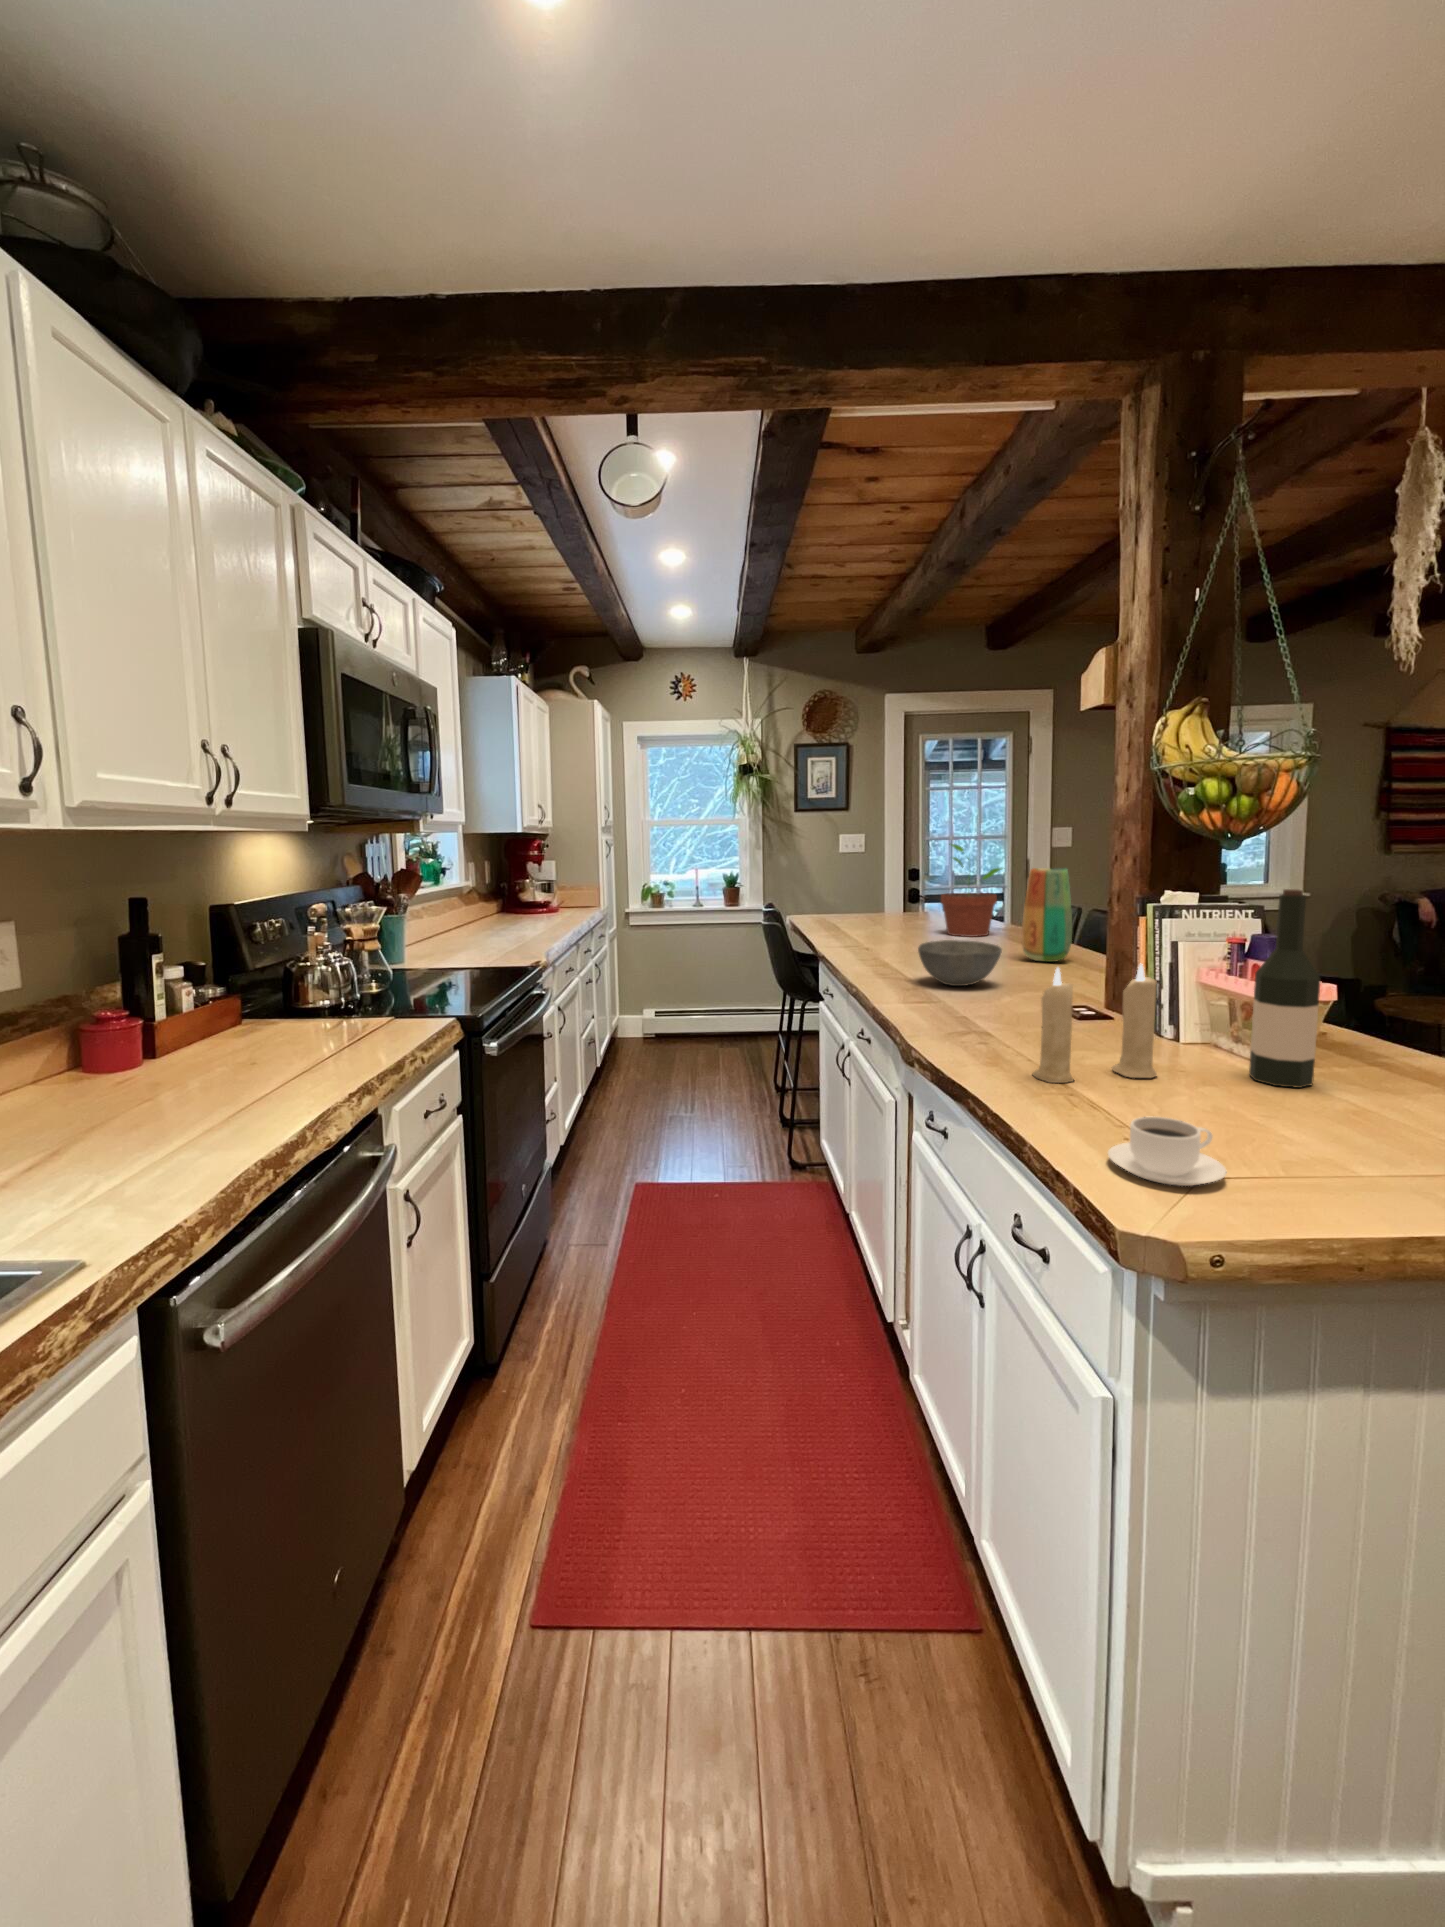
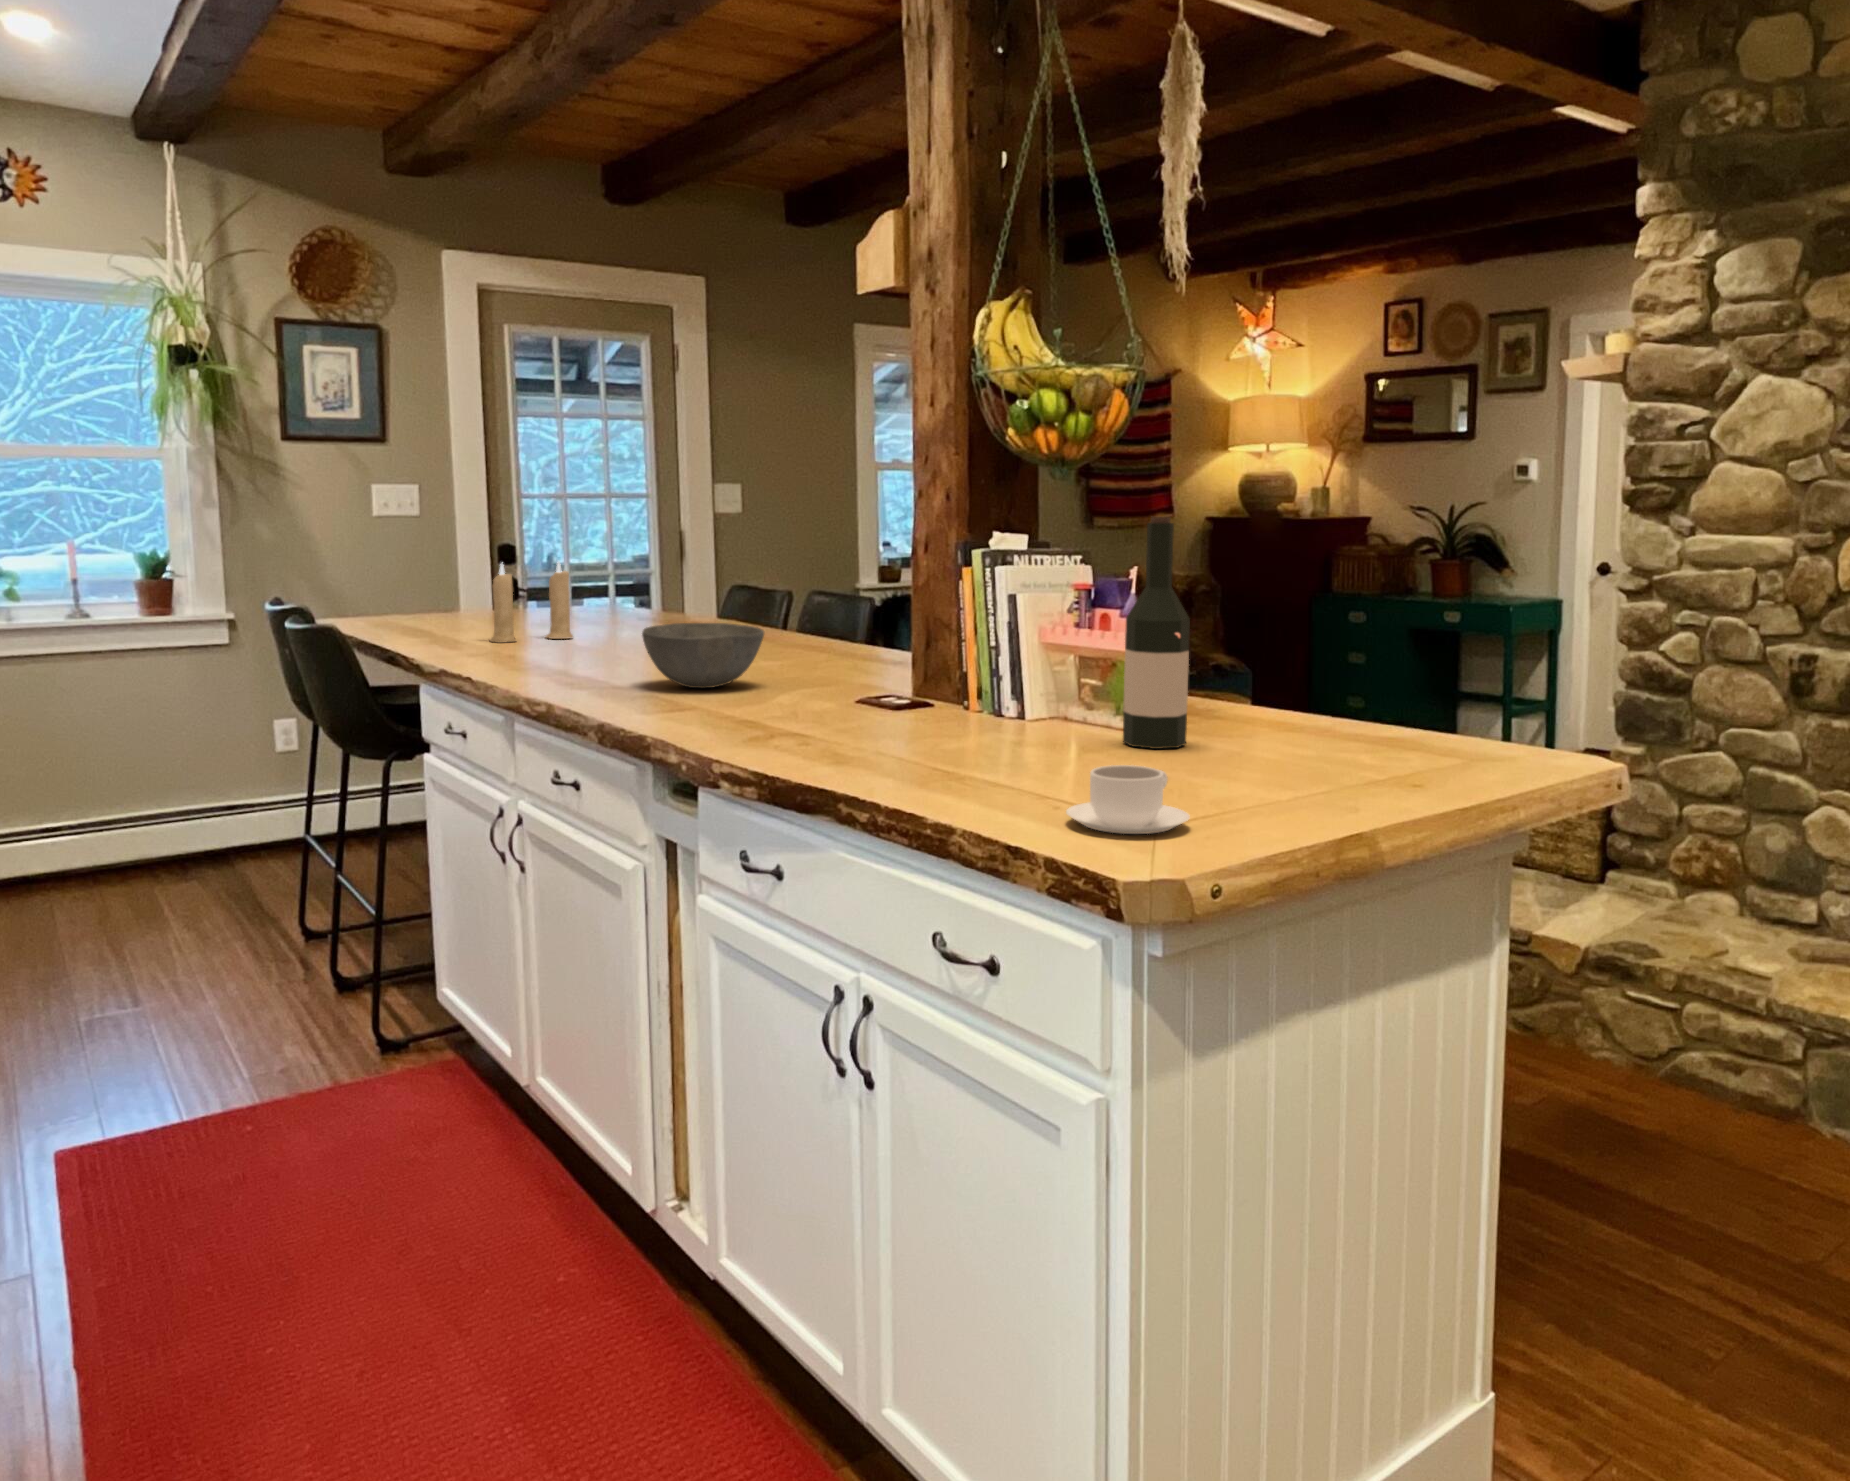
potted plant: present [941,844,1002,937] -> none [604,490,700,635]
vase: present [1022,868,1072,962] -> none [757,522,823,657]
candle: present [1033,964,1157,1083] -> present [490,562,573,643]

